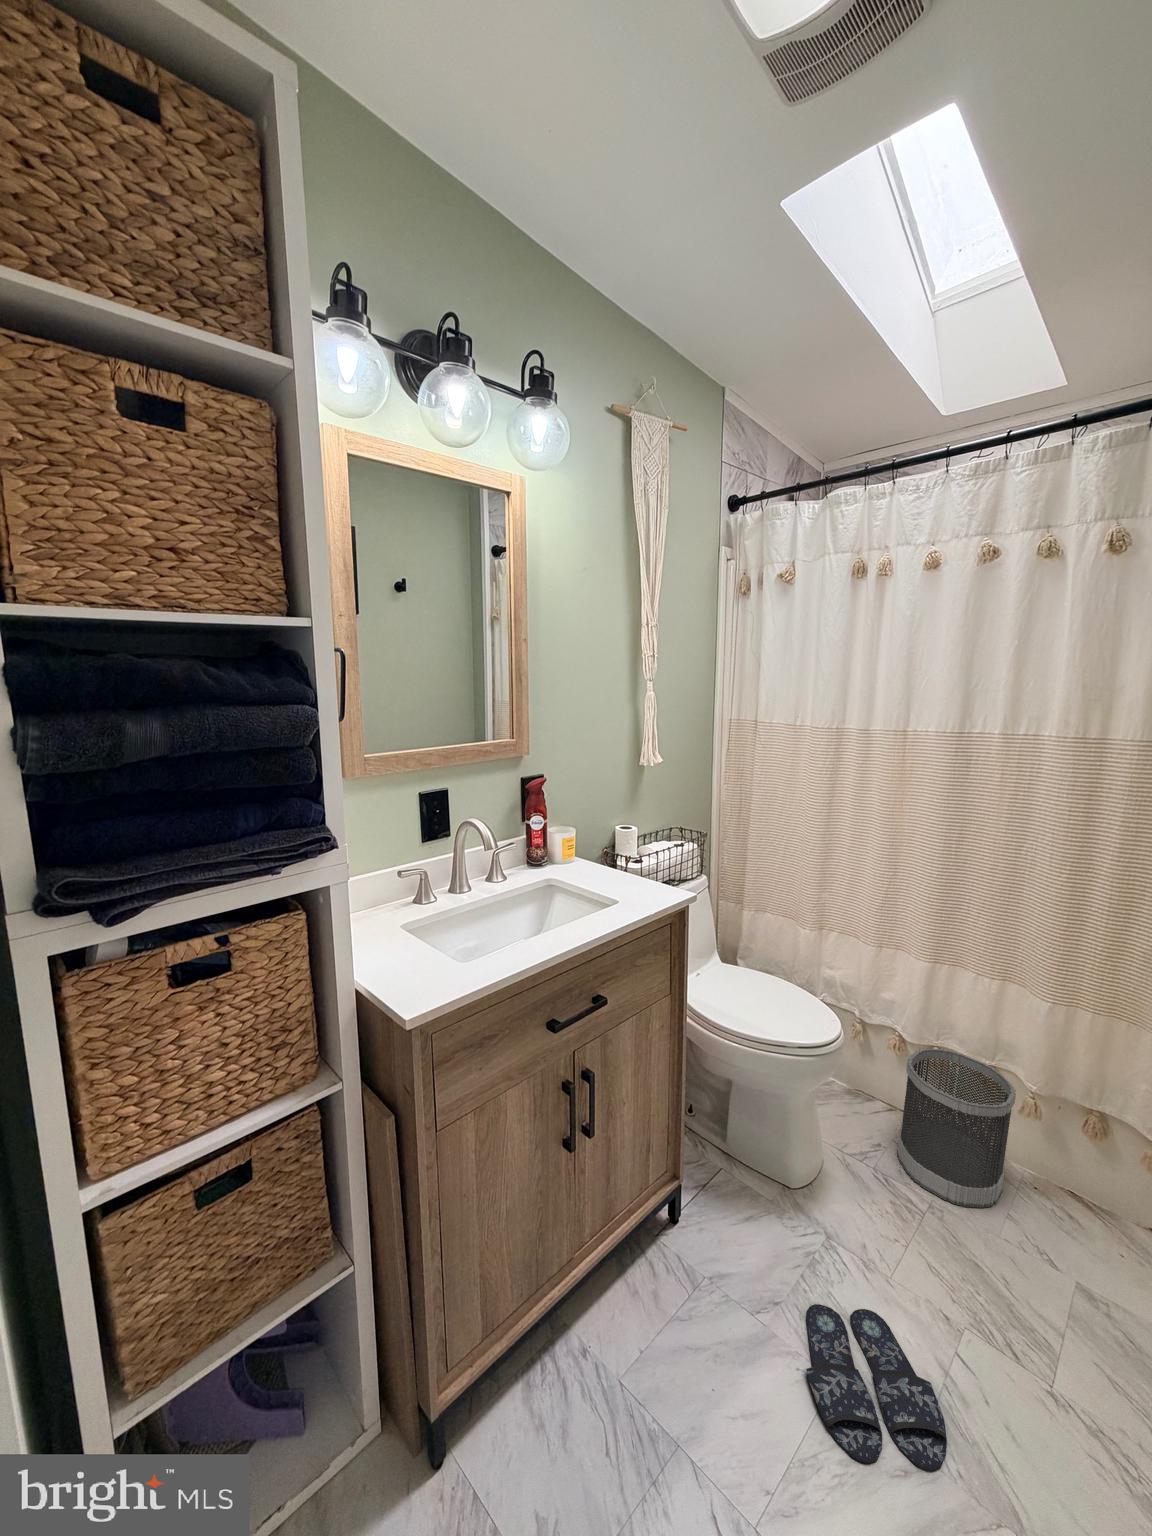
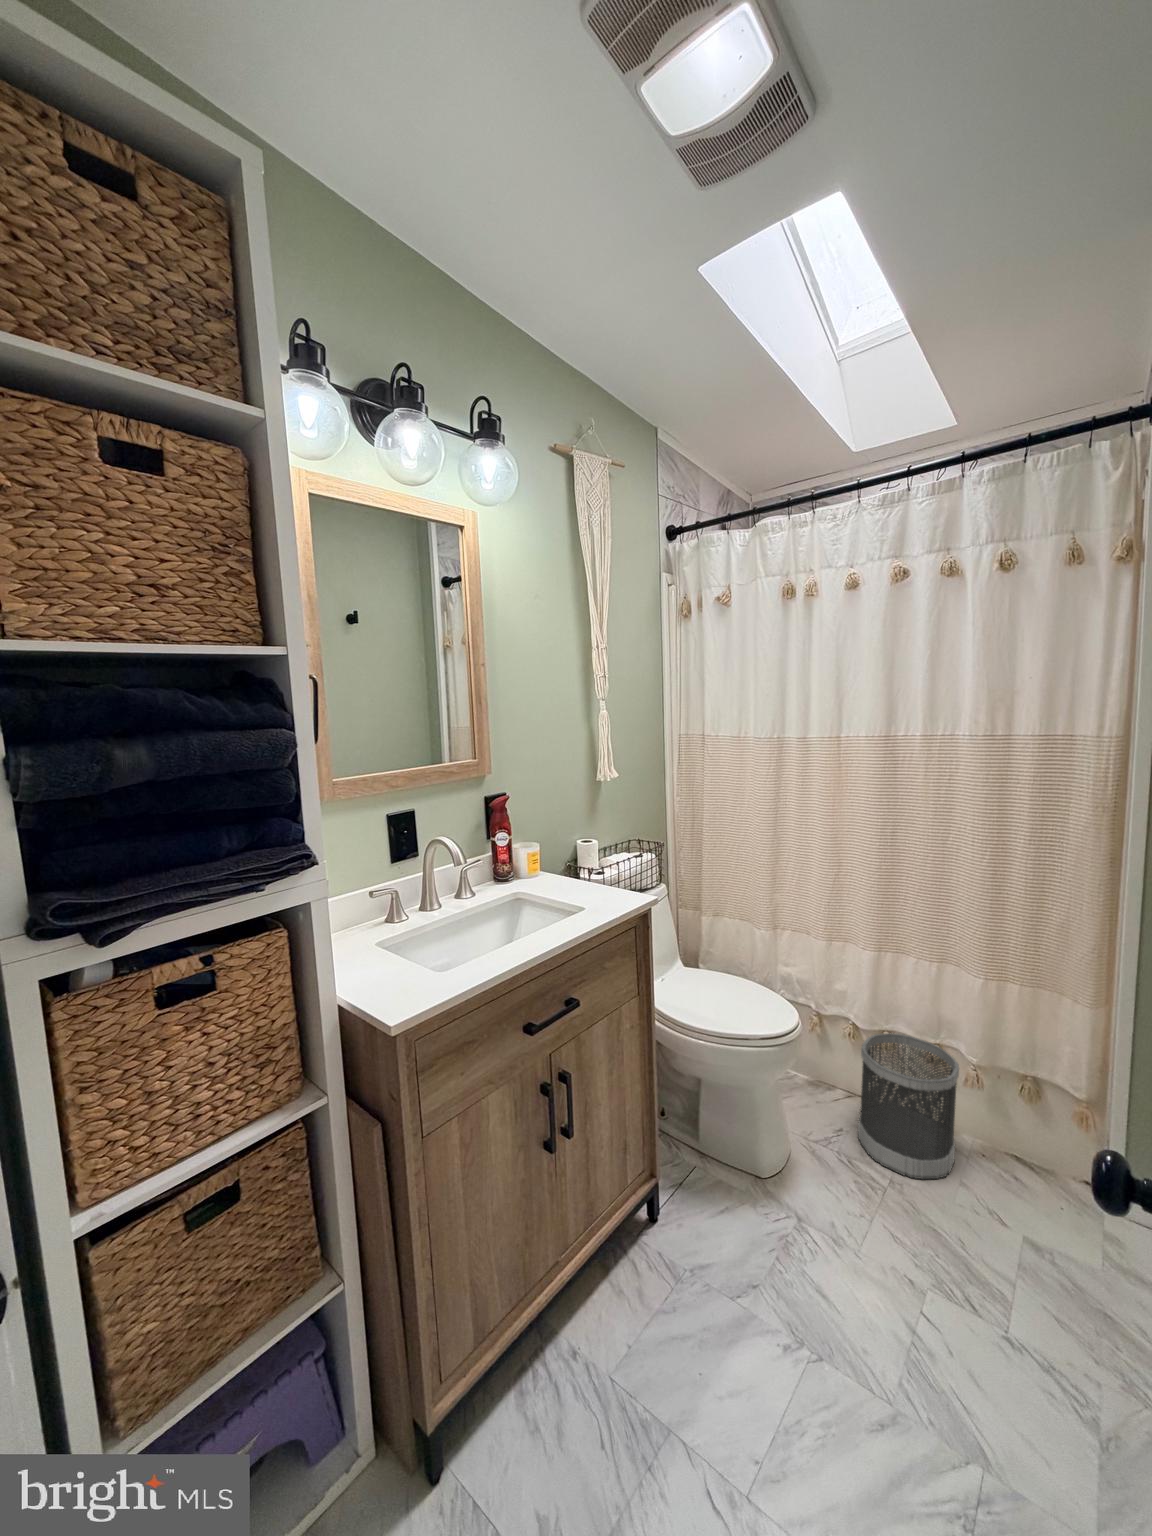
slippers: present [806,1304,947,1471] -> none [783,1283,917,1424]

